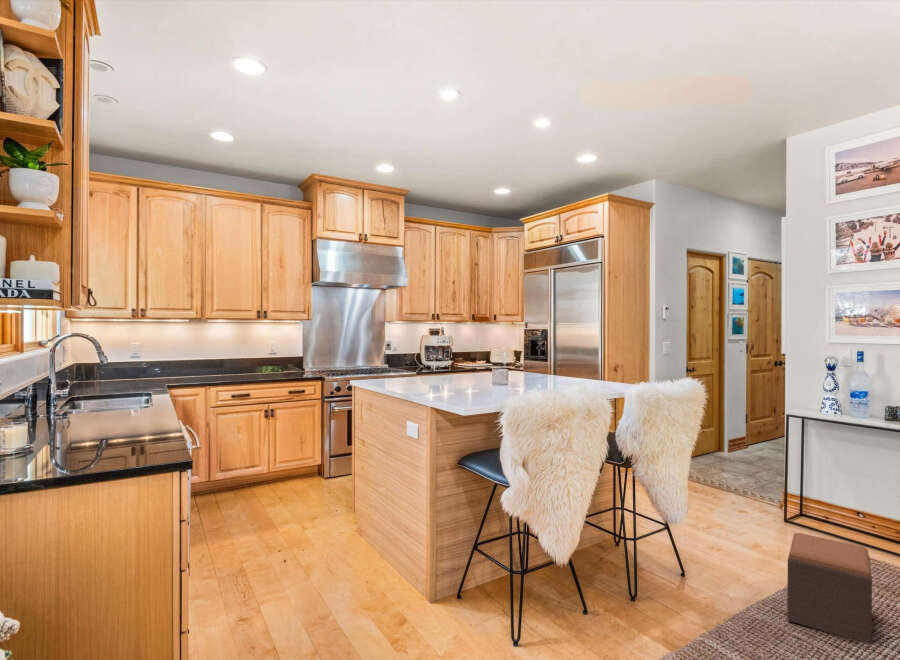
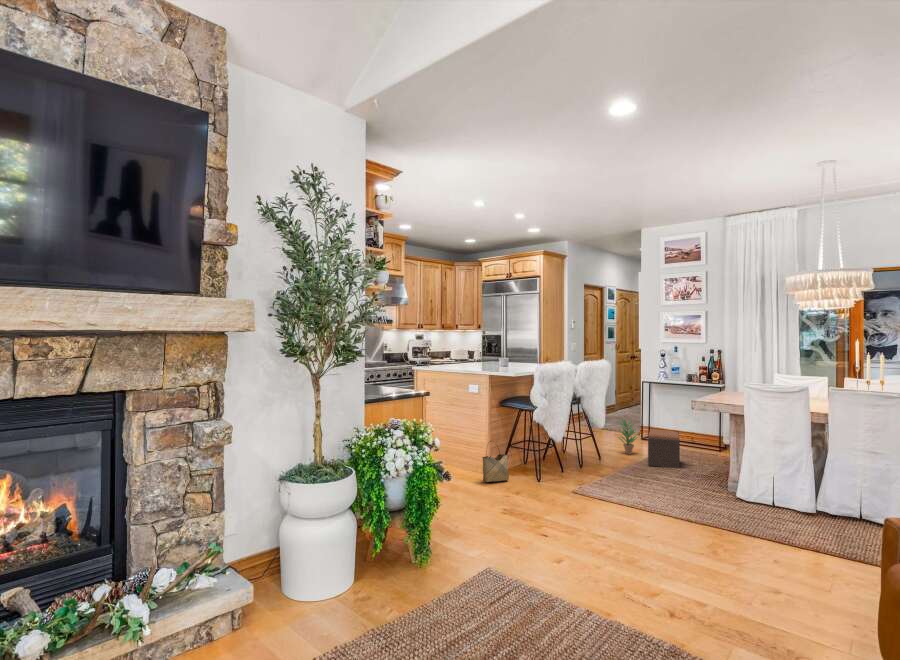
potted plant: none [723,490,770,566] -> present [619,419,637,454]
woven basket: none [397,540,455,632] -> present [482,441,509,482]

